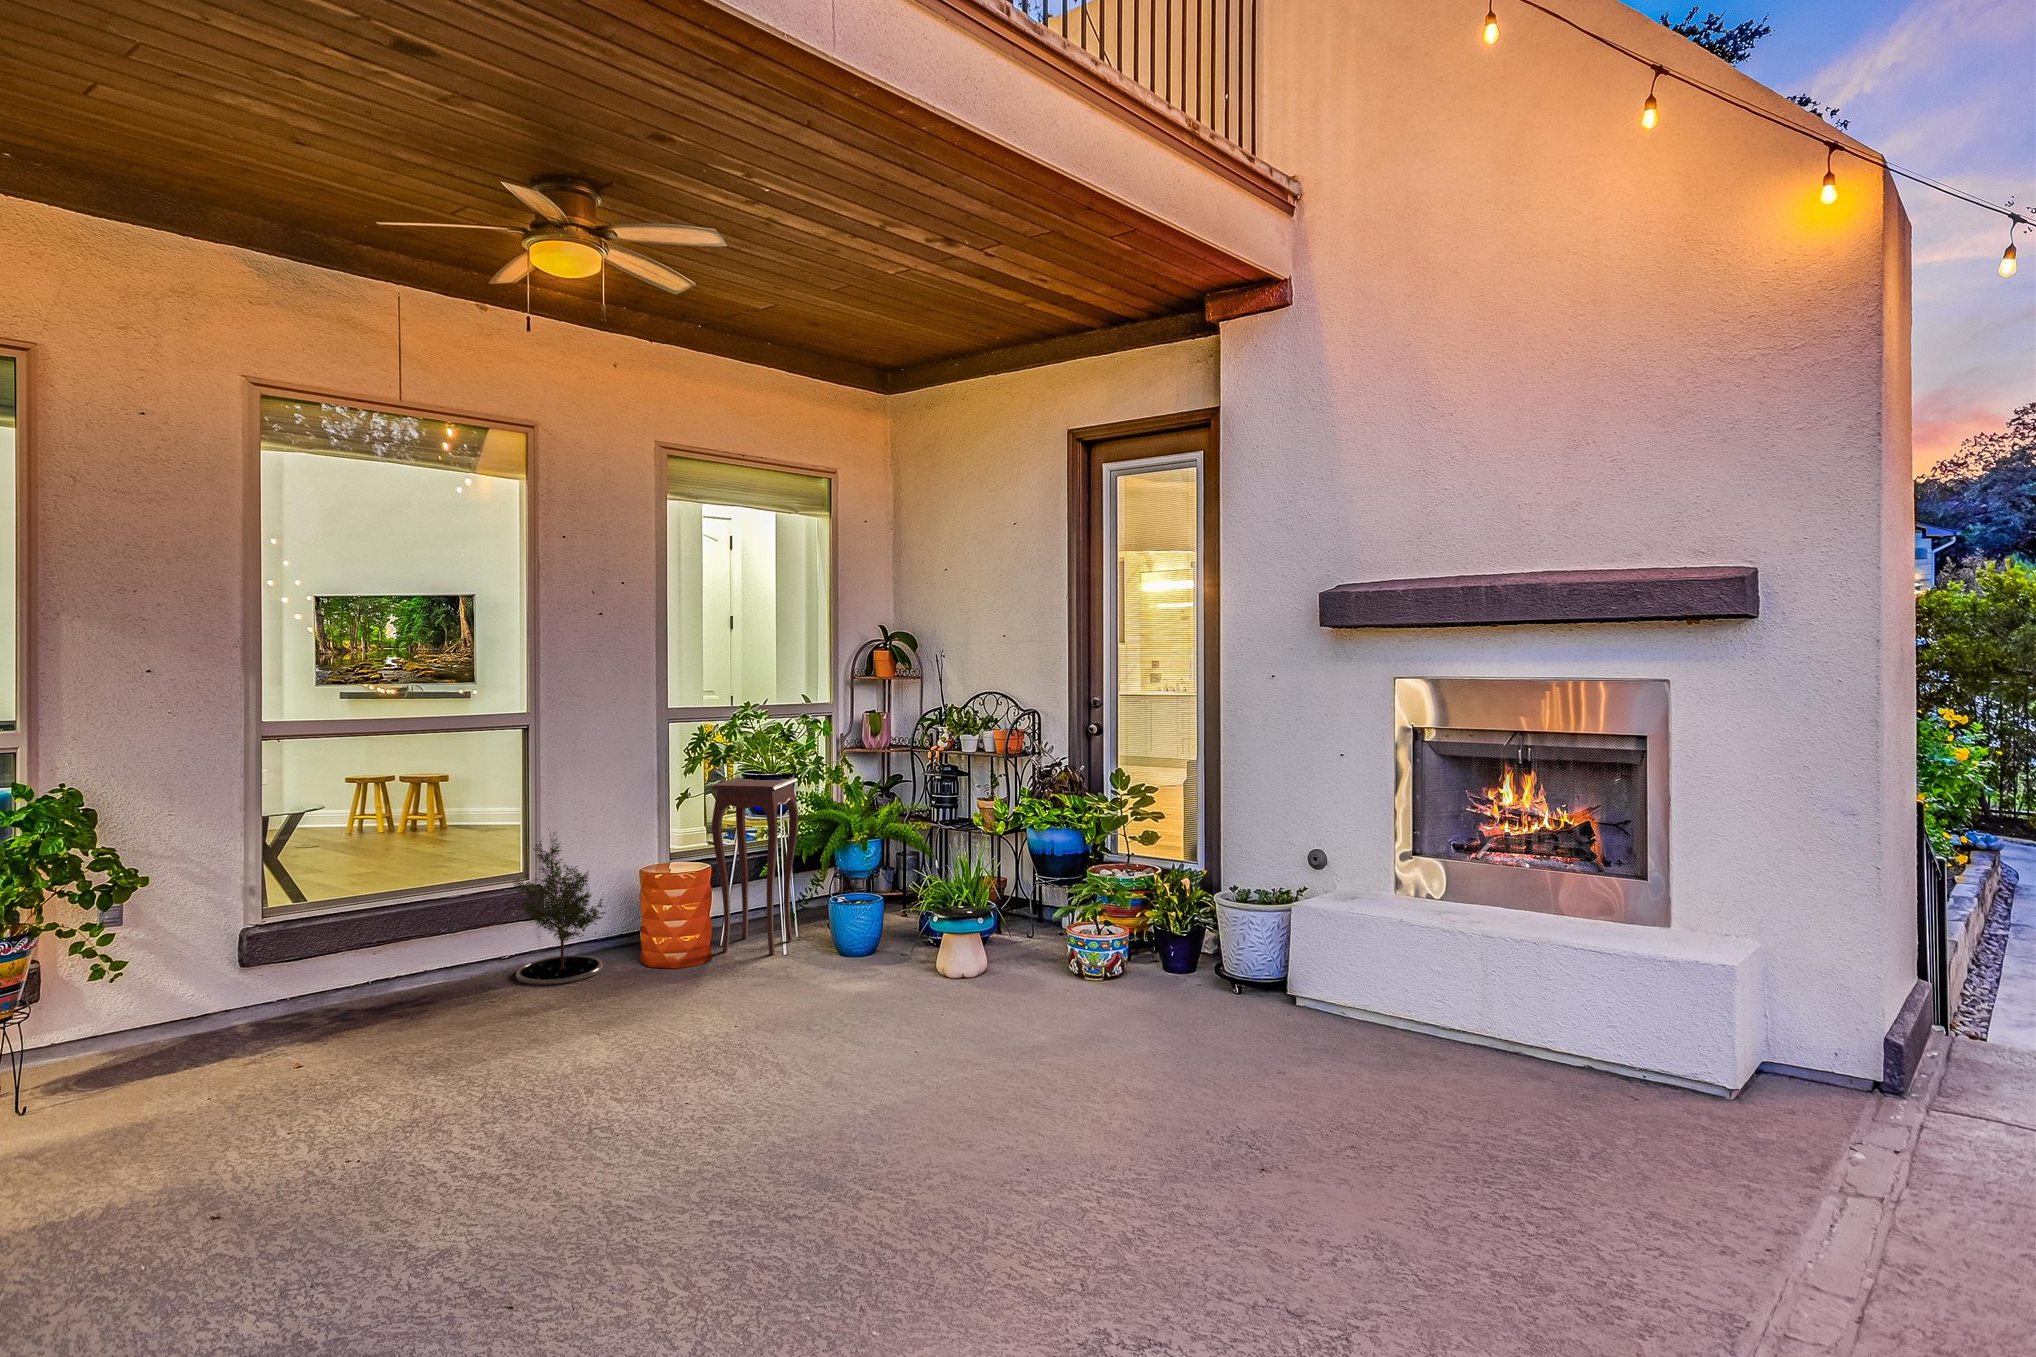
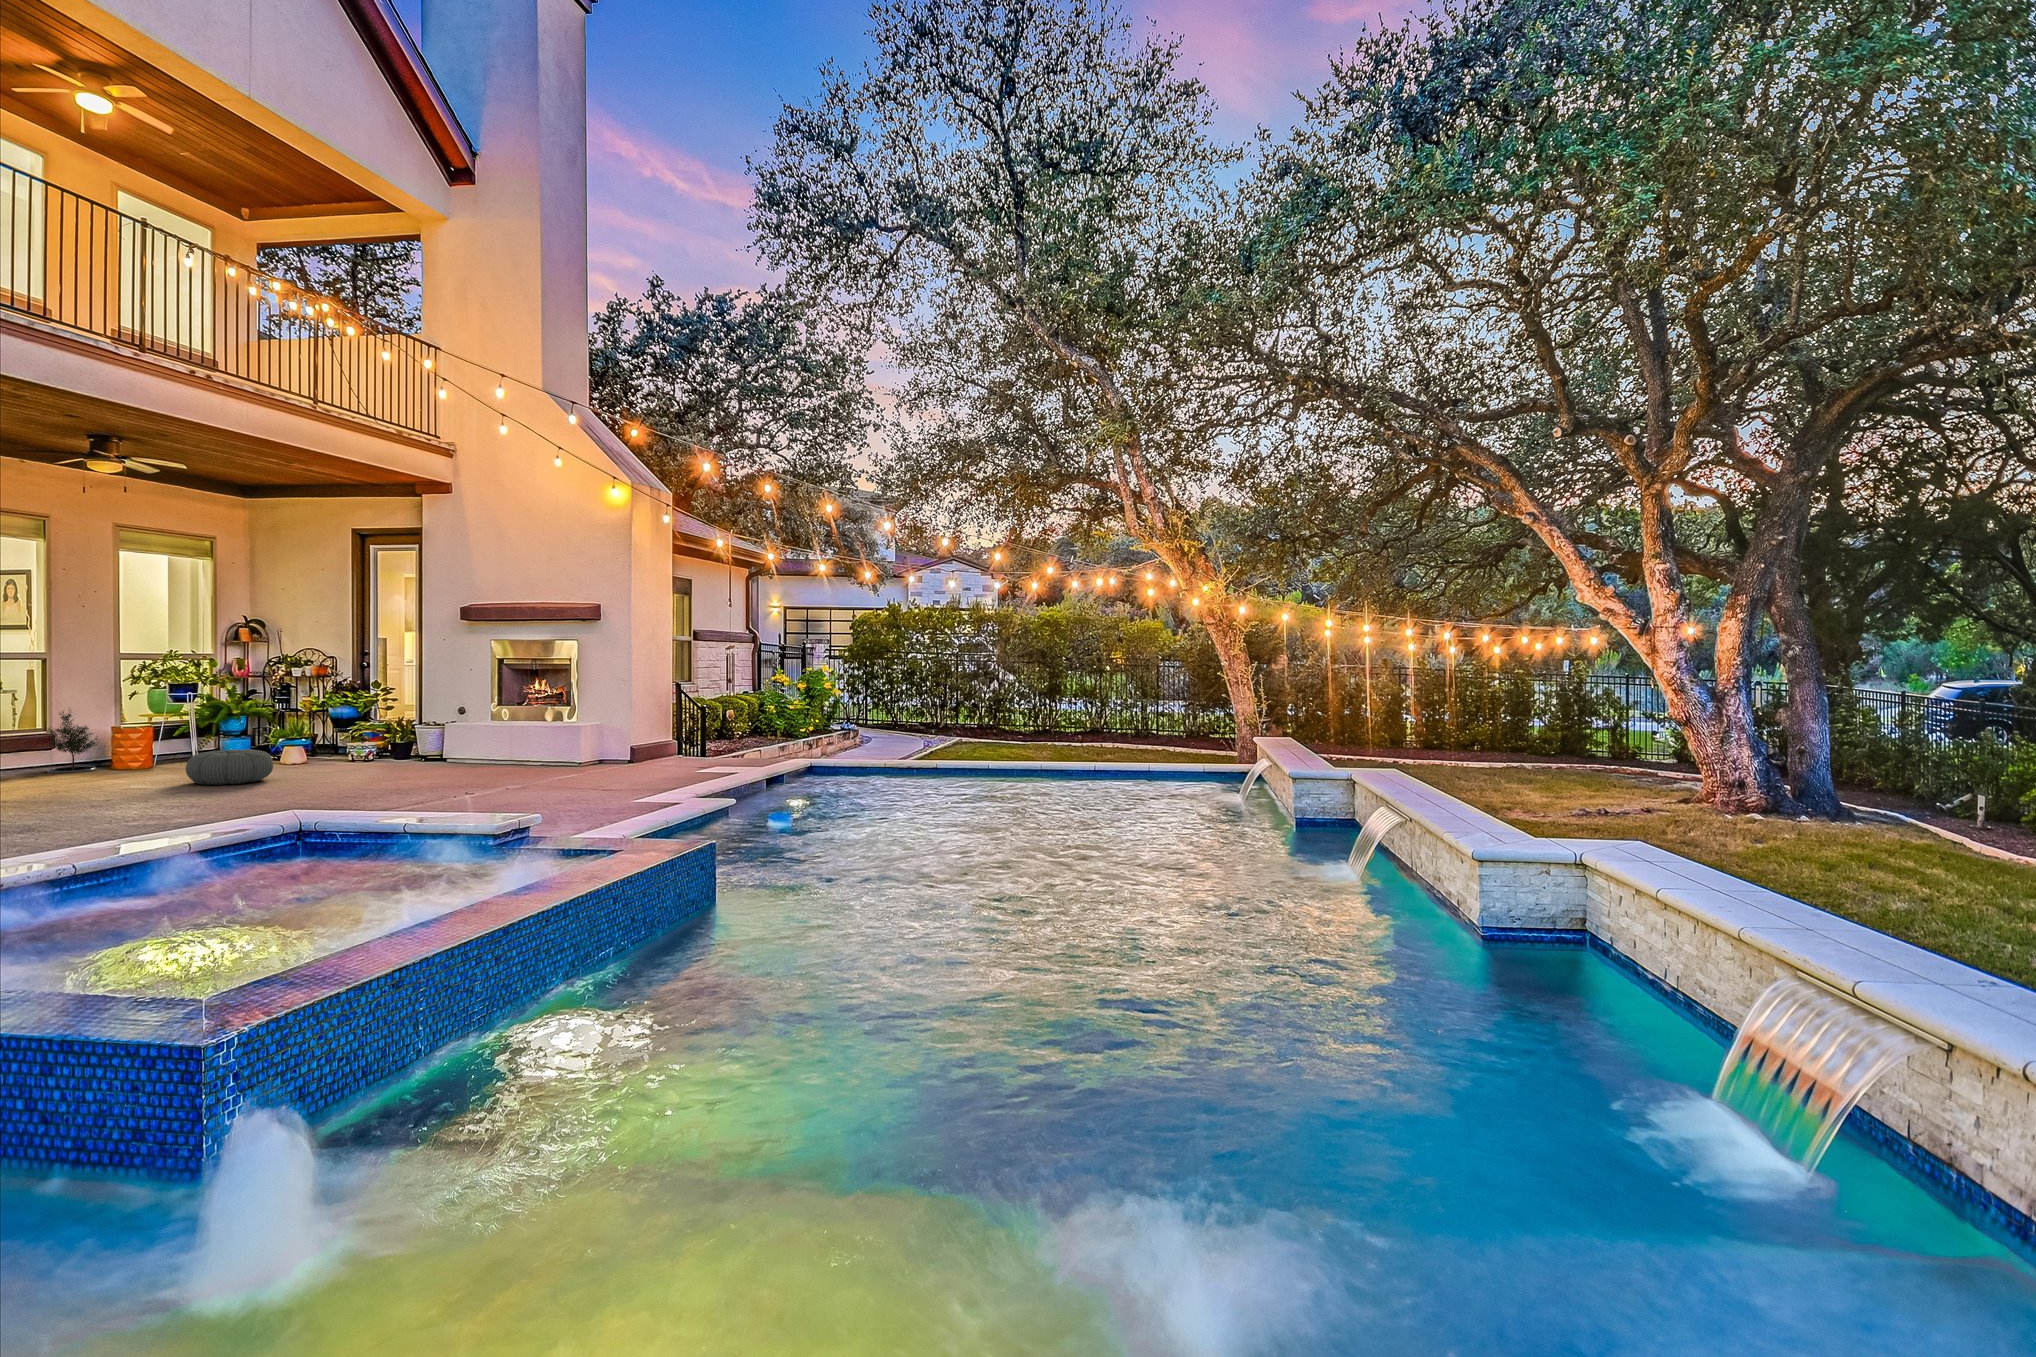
side table: present [711,776,798,955] -> none [154,686,201,765]
pouf: none [692,1020,911,1175] -> present [186,749,273,785]

